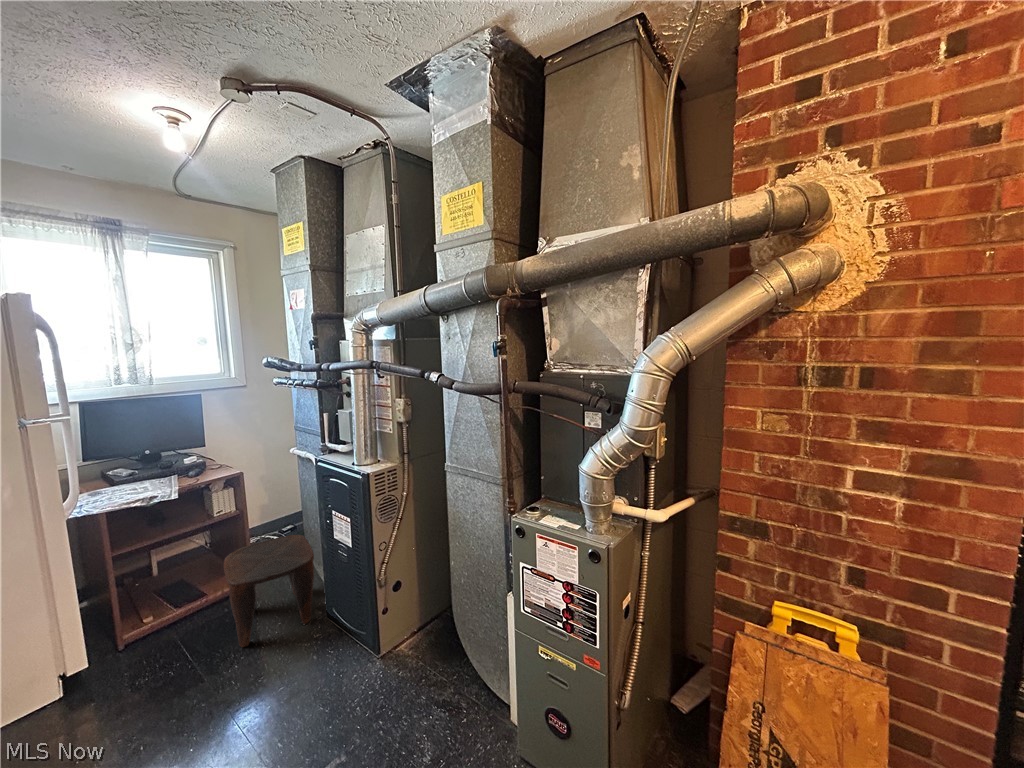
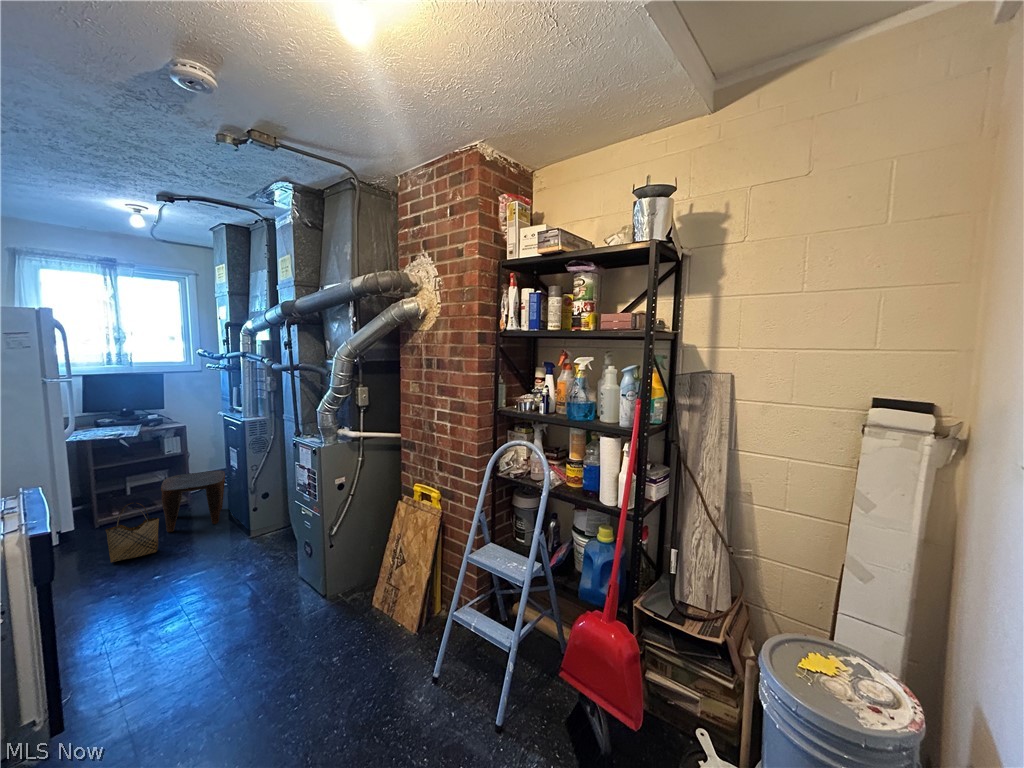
woven basket: none [159,619,242,733] -> present [105,503,159,563]

